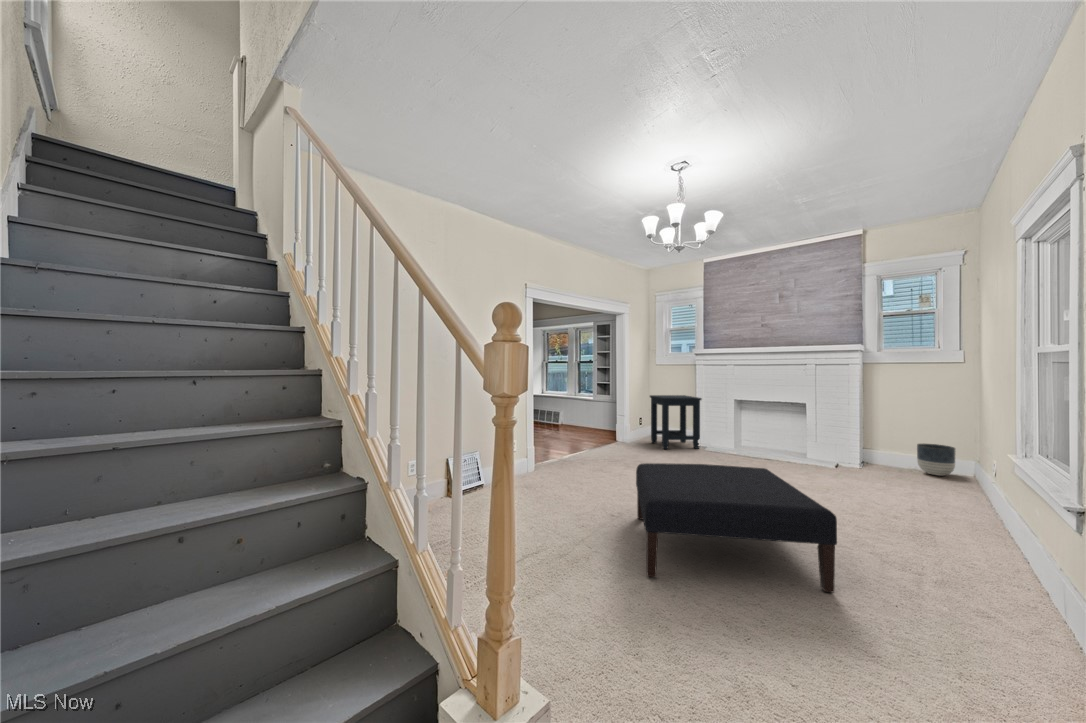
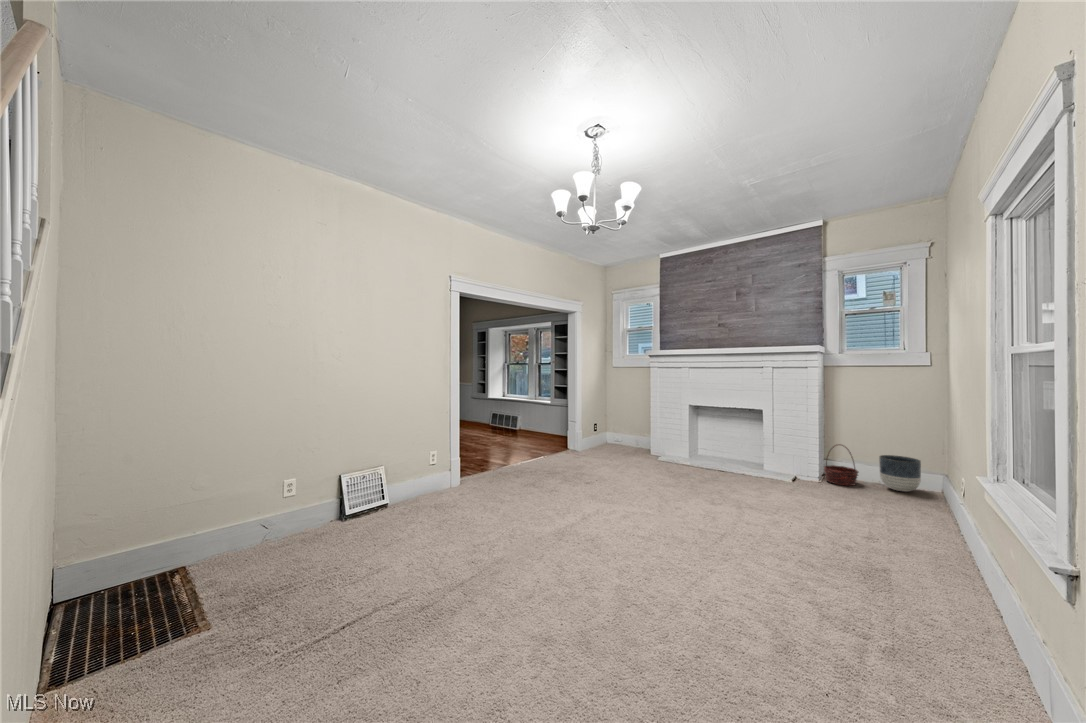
side table: present [650,395,702,449] -> none [603,400,655,458]
basket: none [865,434,898,471] -> present [824,444,859,486]
ottoman: present [636,463,837,592] -> none [508,484,749,670]

